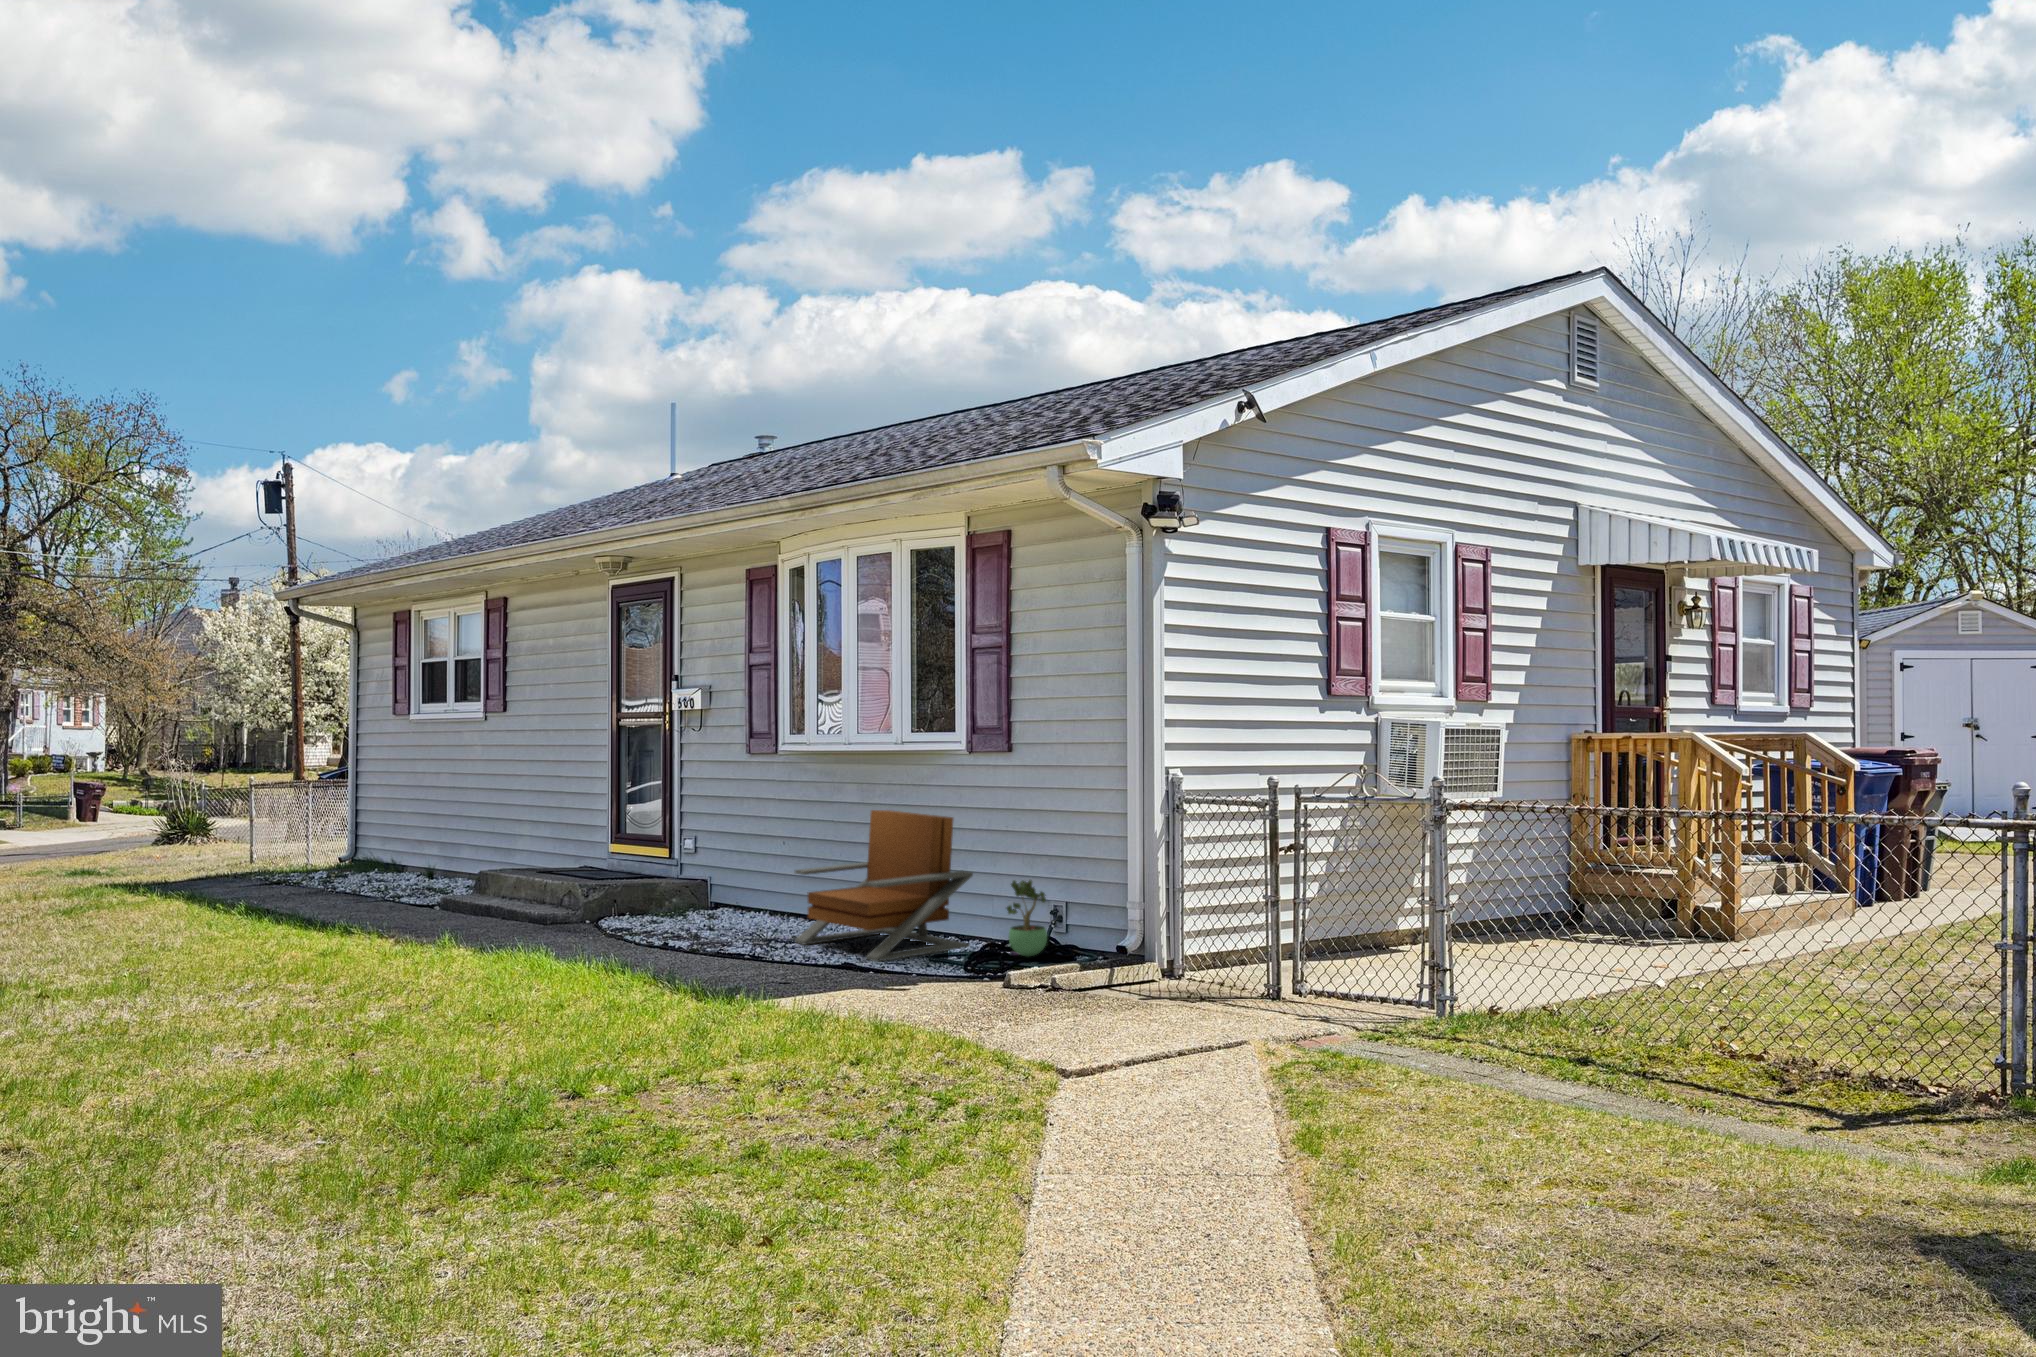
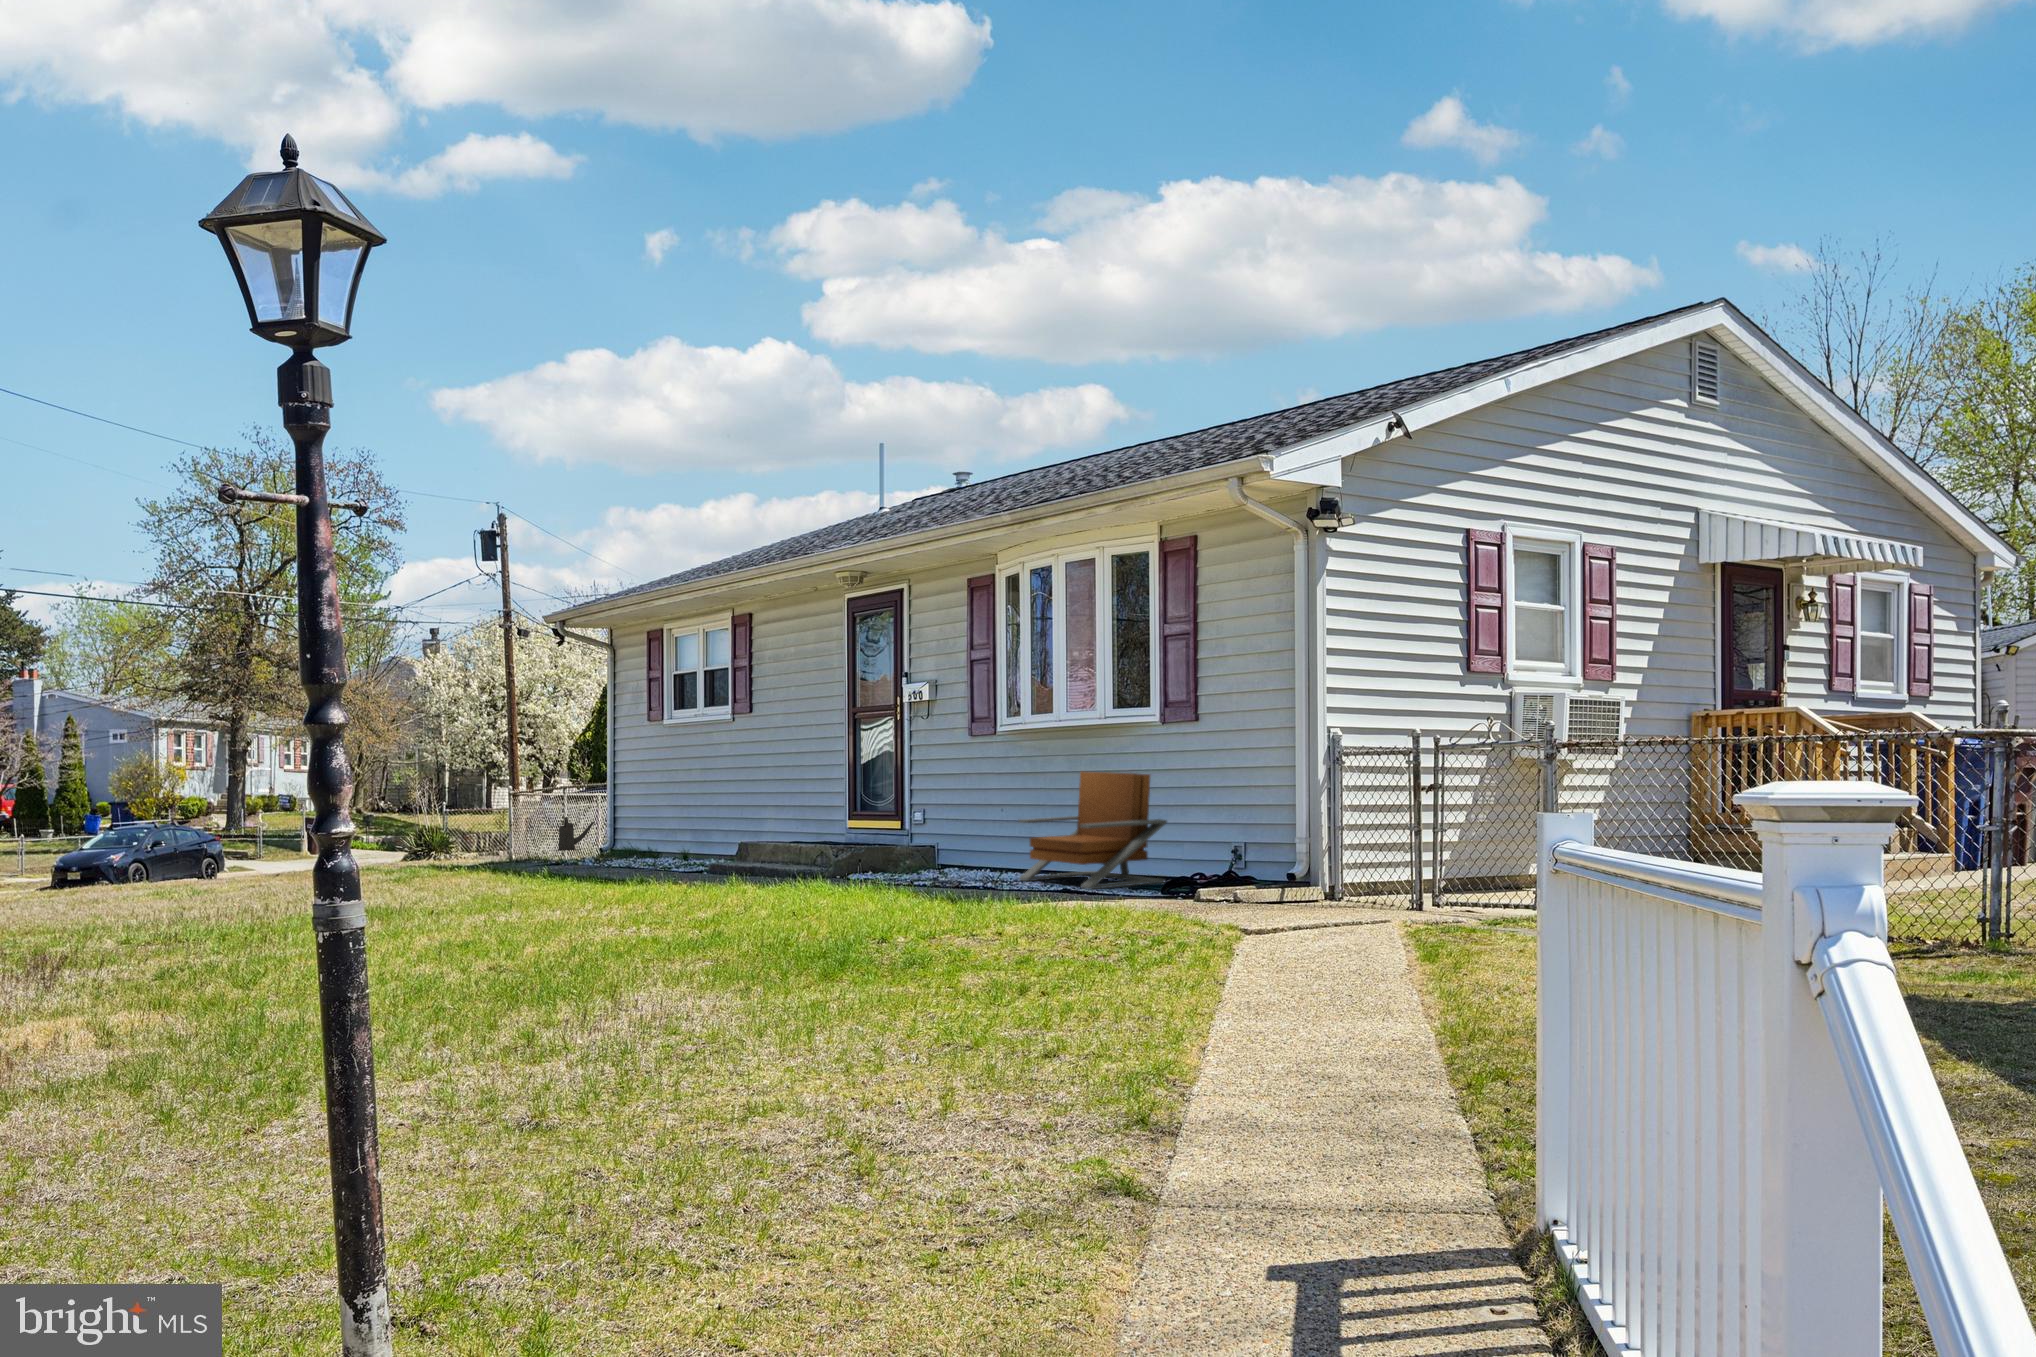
watering can: none [294,817,344,855] -> present [552,817,594,851]
potted plant: present [1007,880,1047,957] -> none [1195,822,1231,887]

